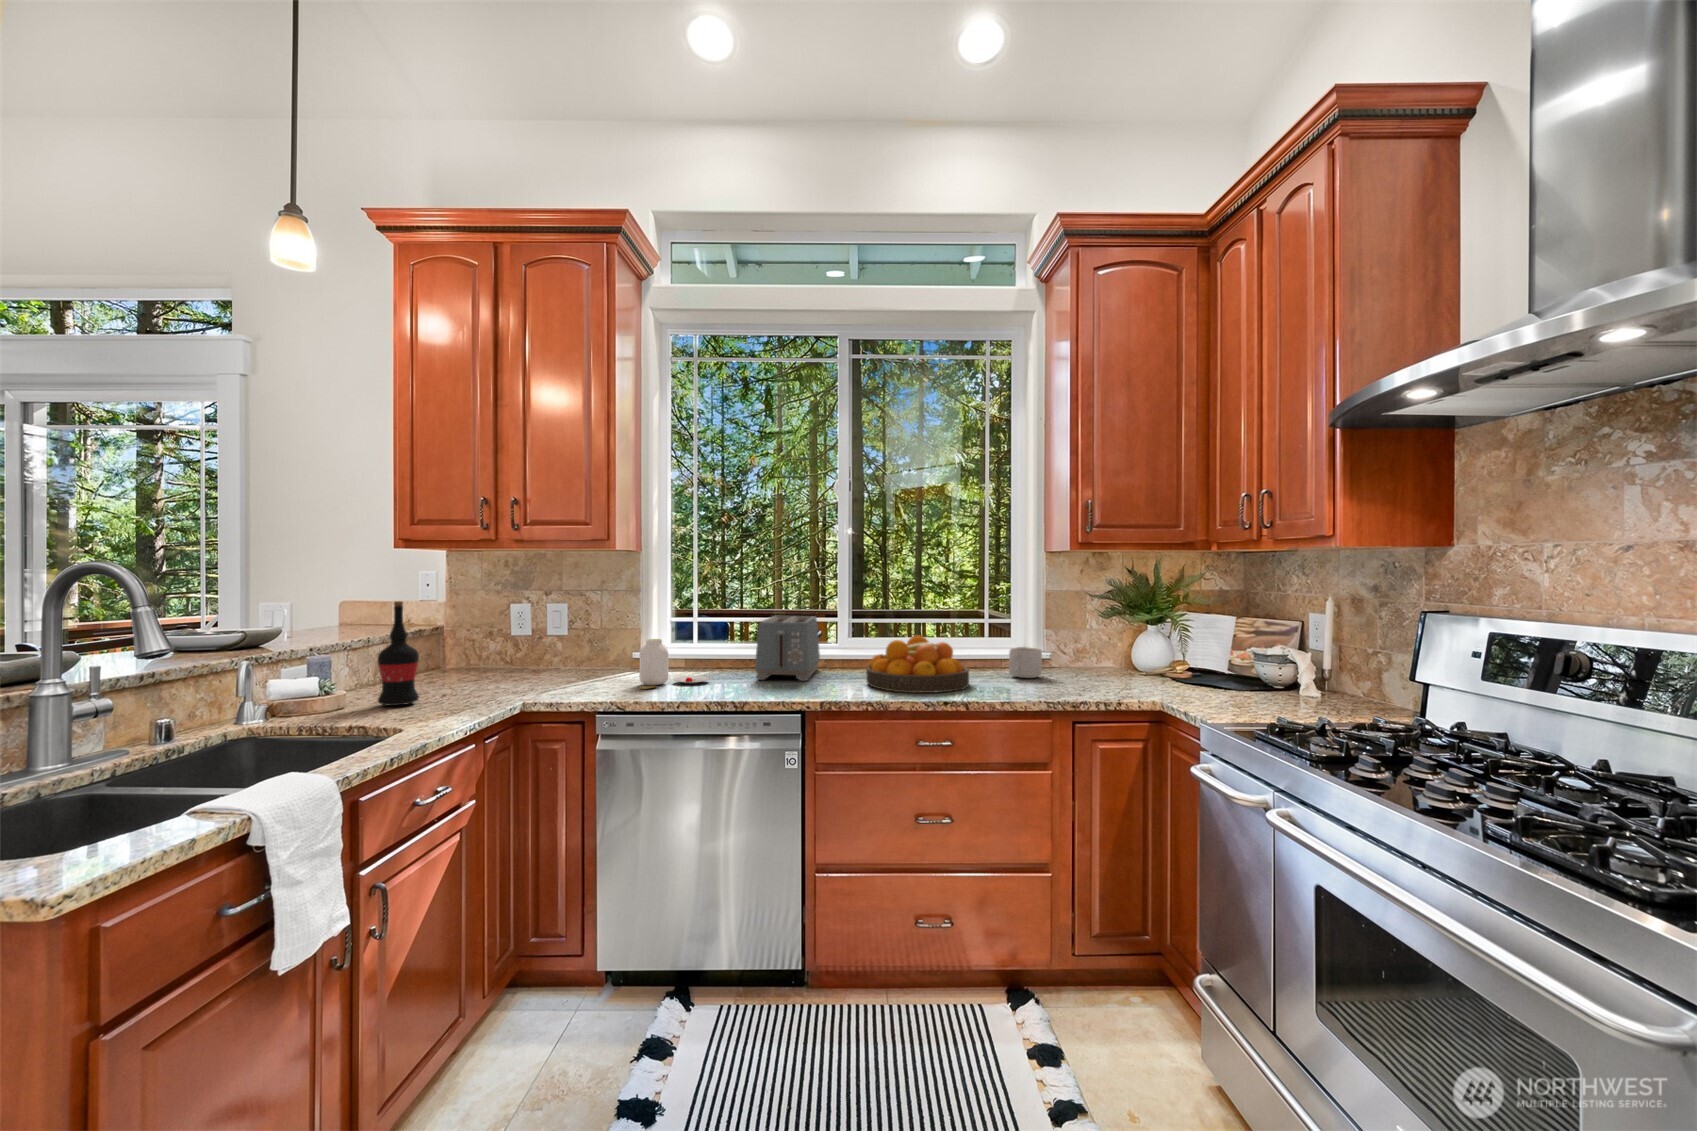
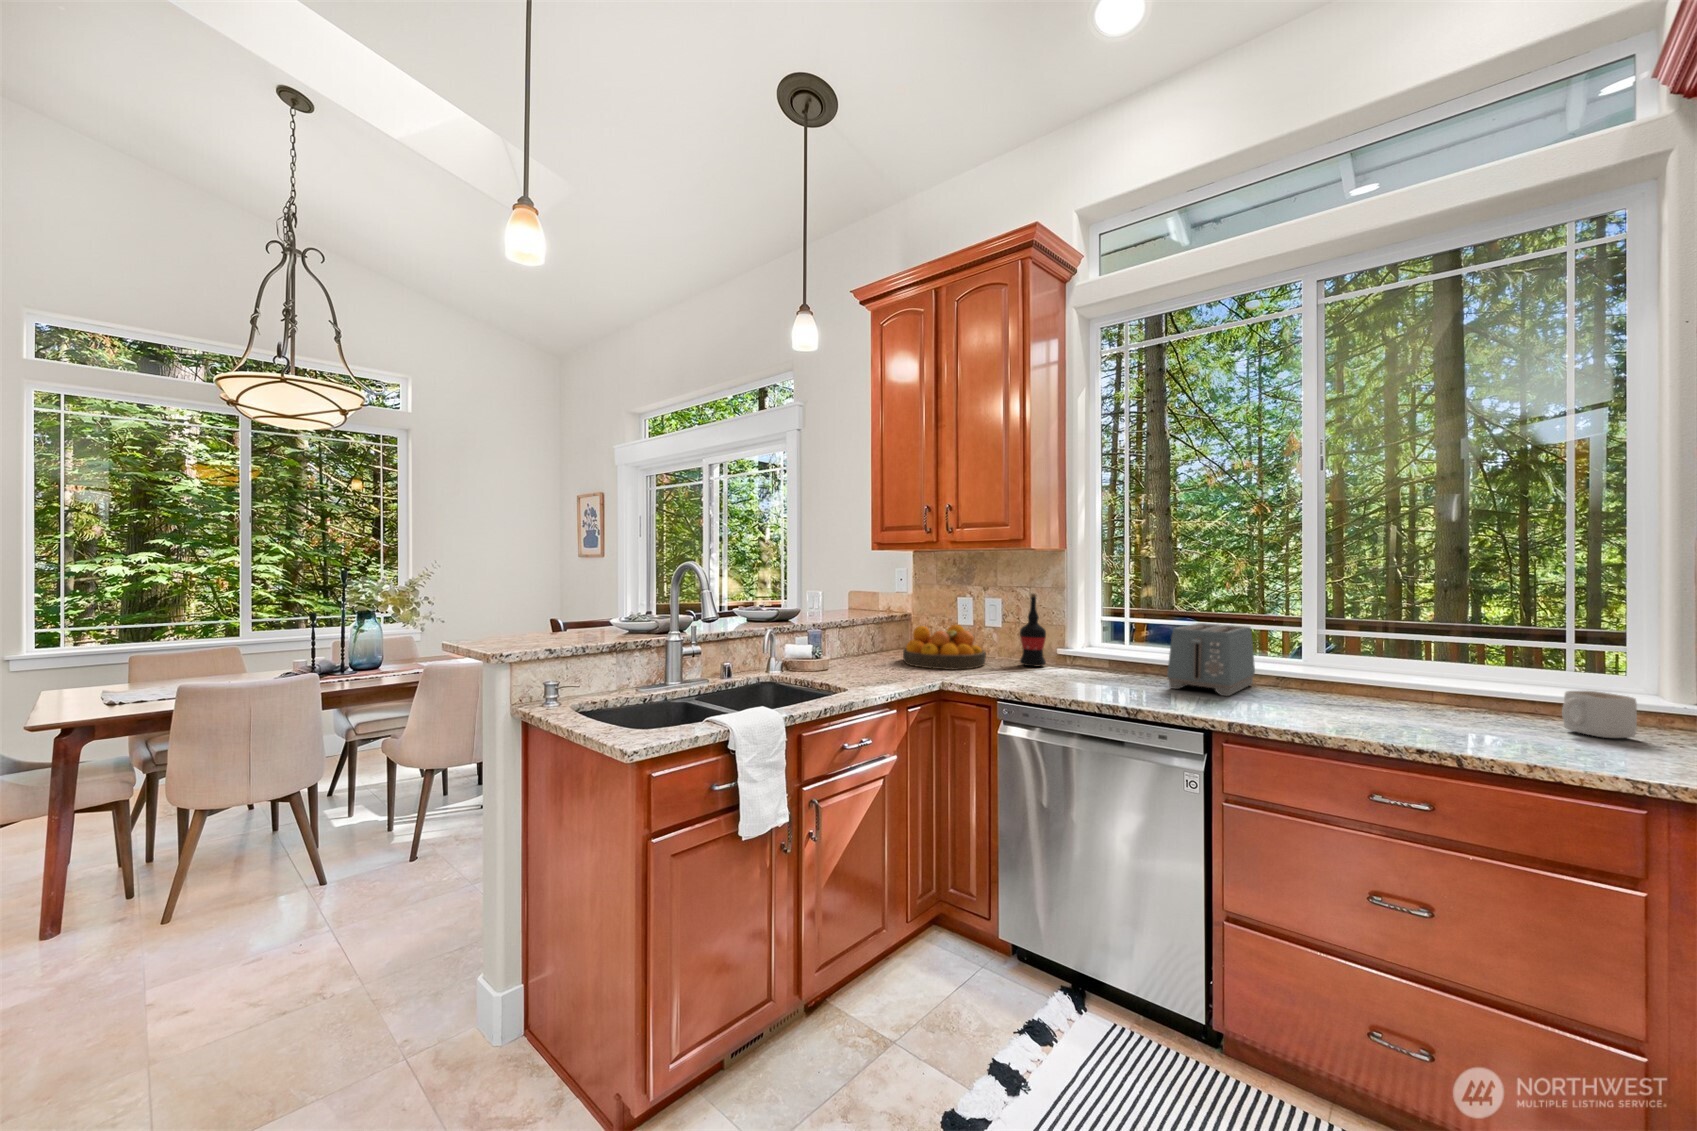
wine bottle: present [378,601,419,706] -> present [1020,593,1046,666]
fruit bowl: present [866,635,969,693] -> present [903,625,986,670]
jar: present [639,639,710,689] -> none [1046,637,1120,683]

